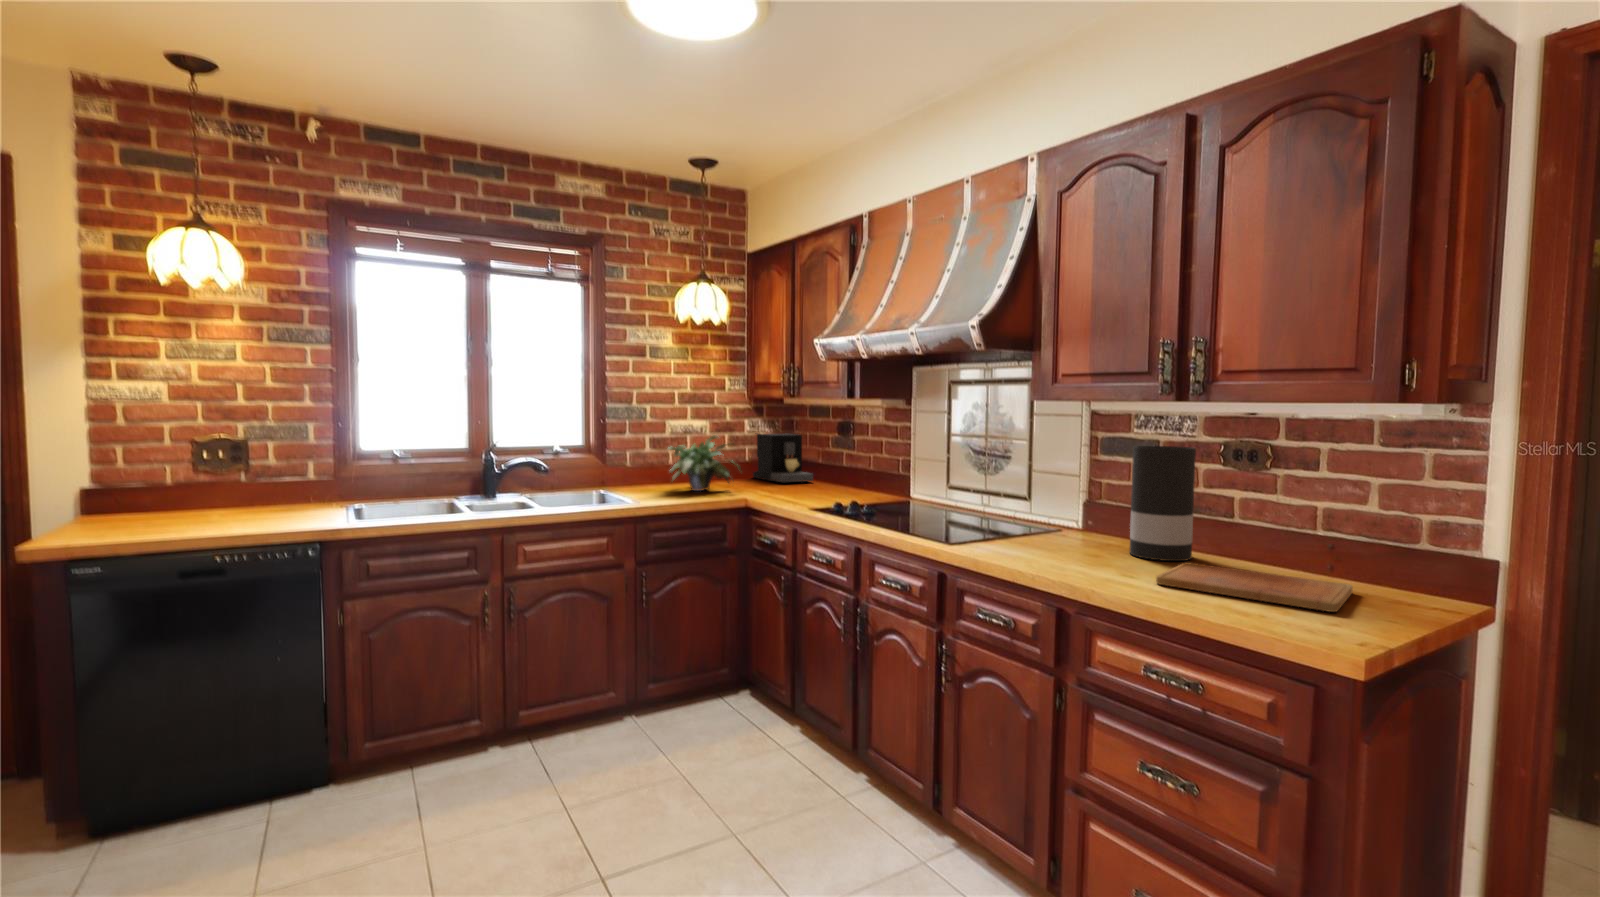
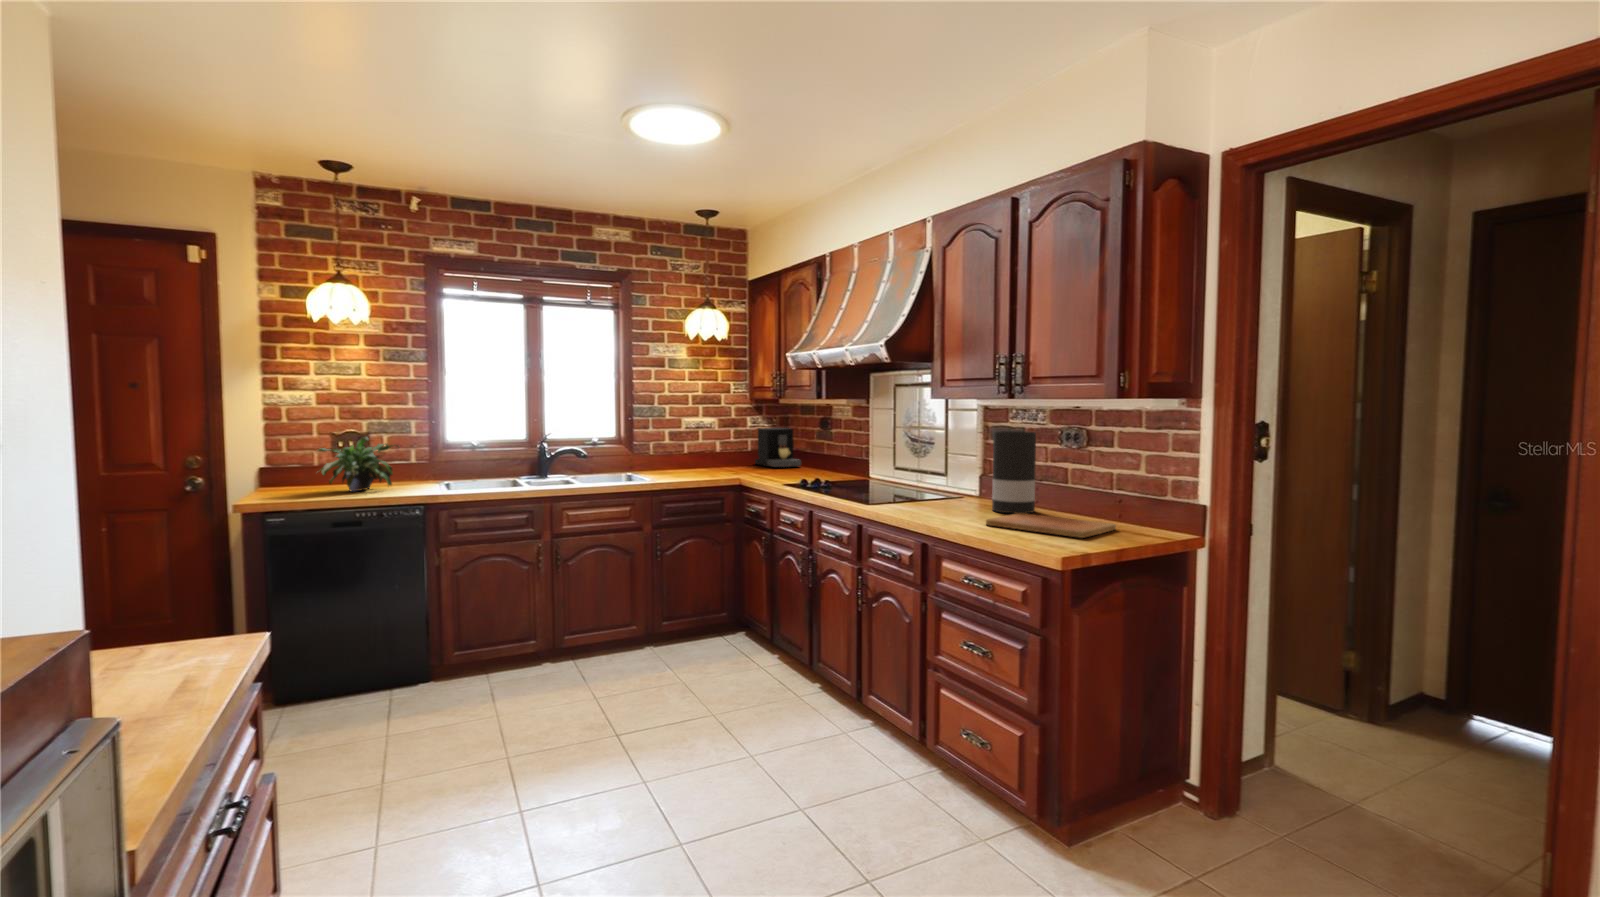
potted plant: present [669,435,741,491] -> present [318,437,393,491]

